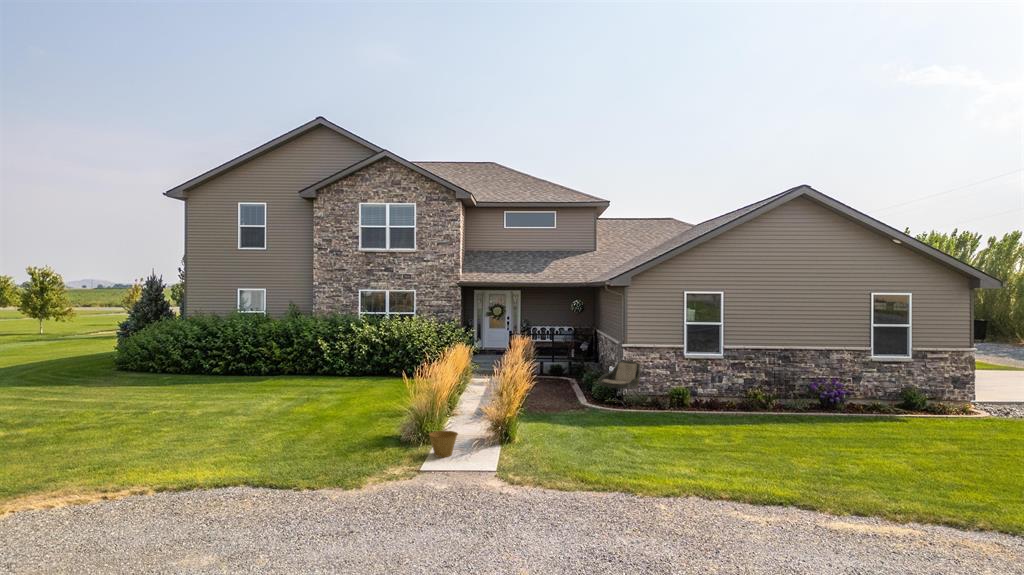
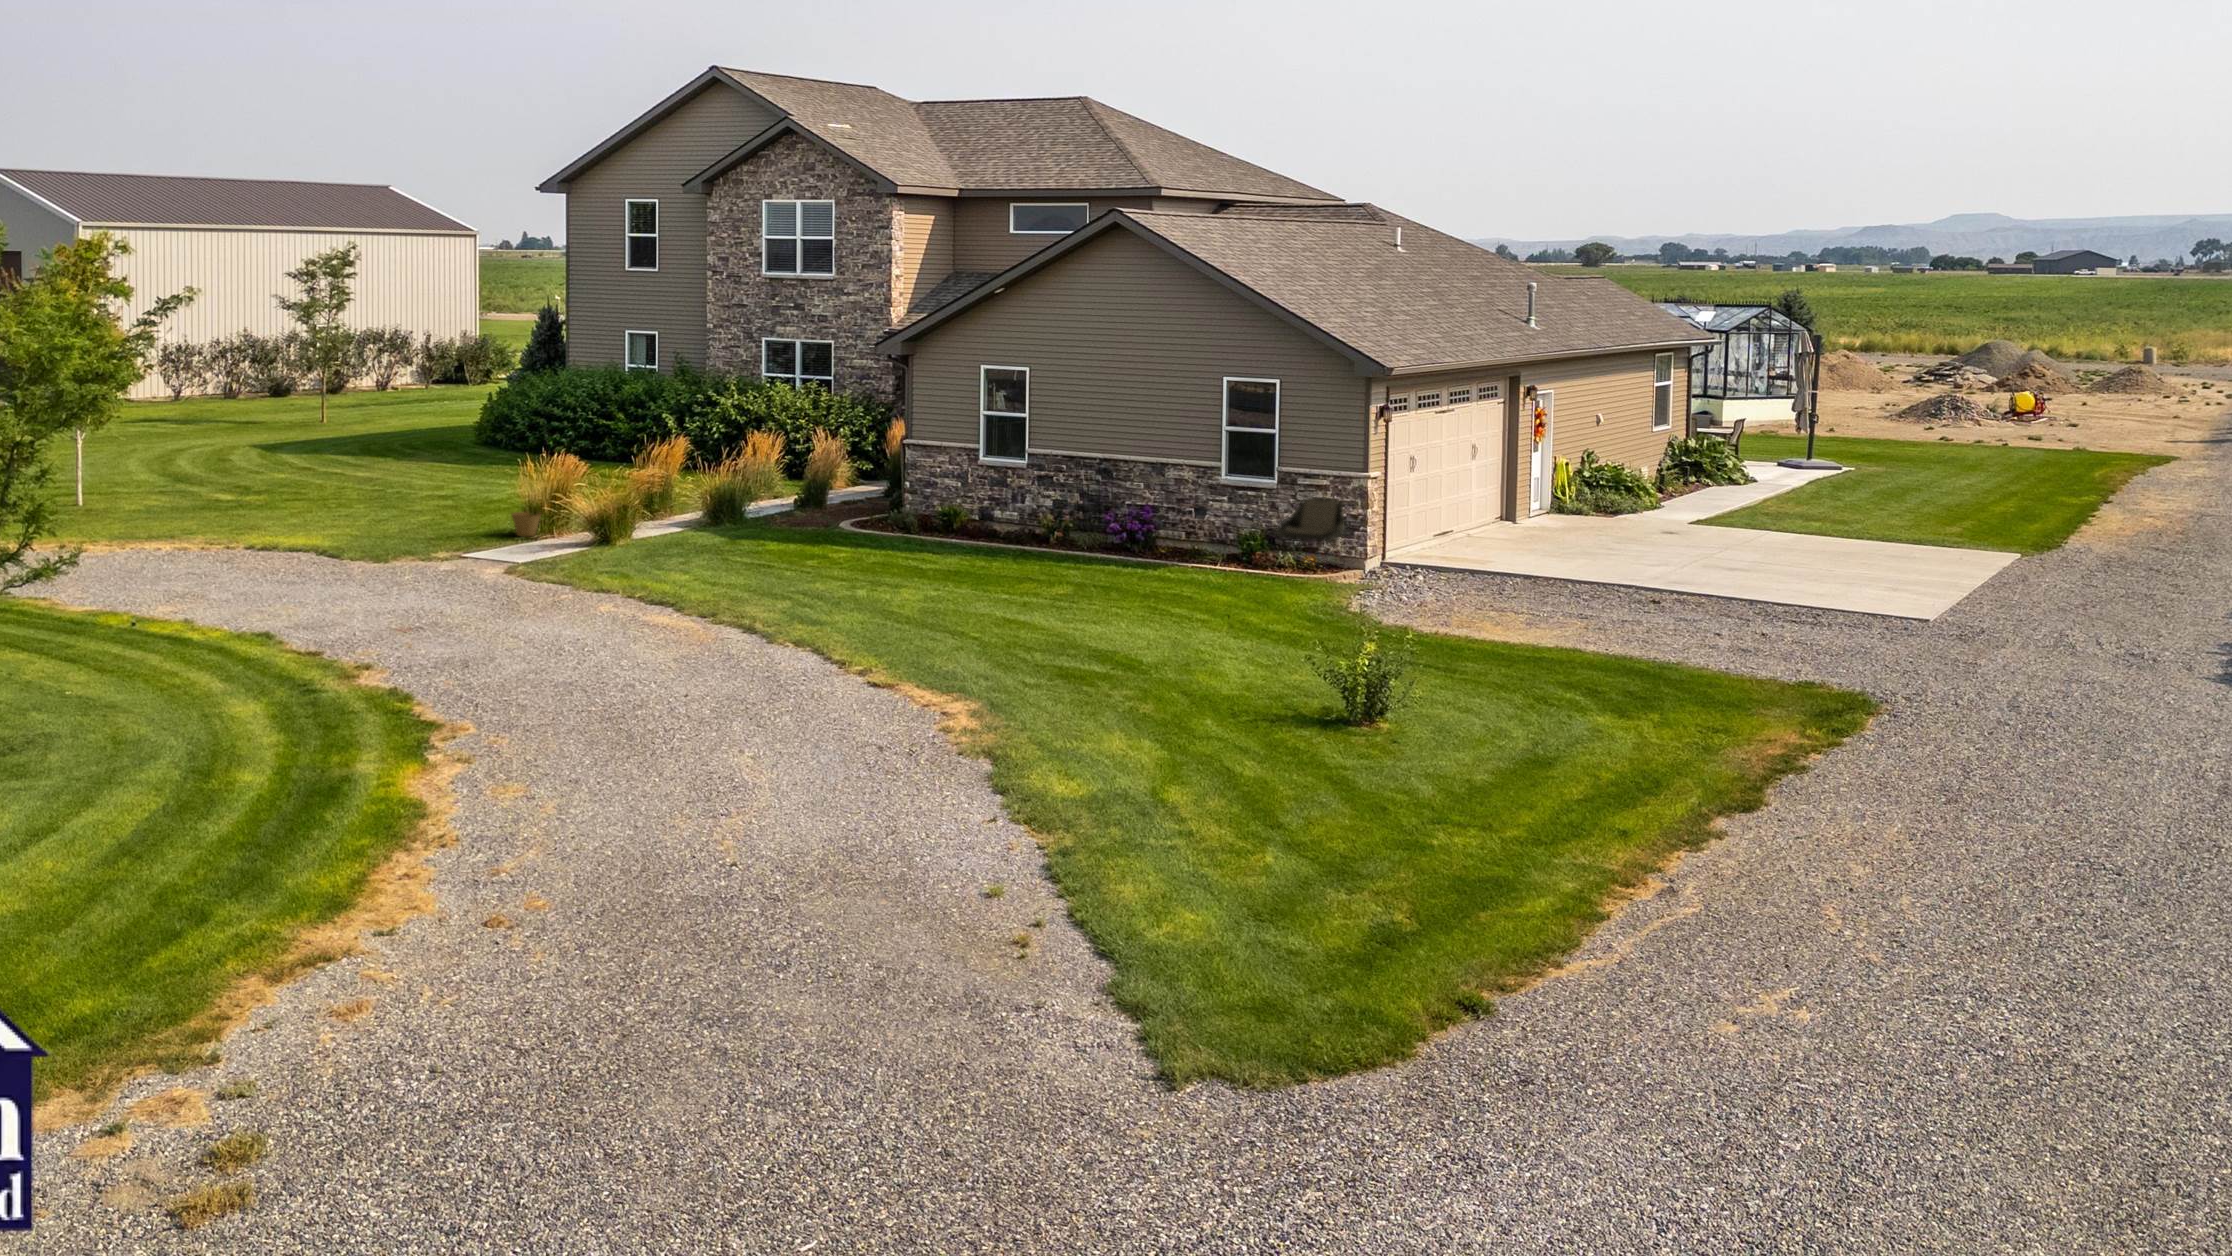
lounge chair: present [598,361,642,407] -> present [1277,497,1344,566]

